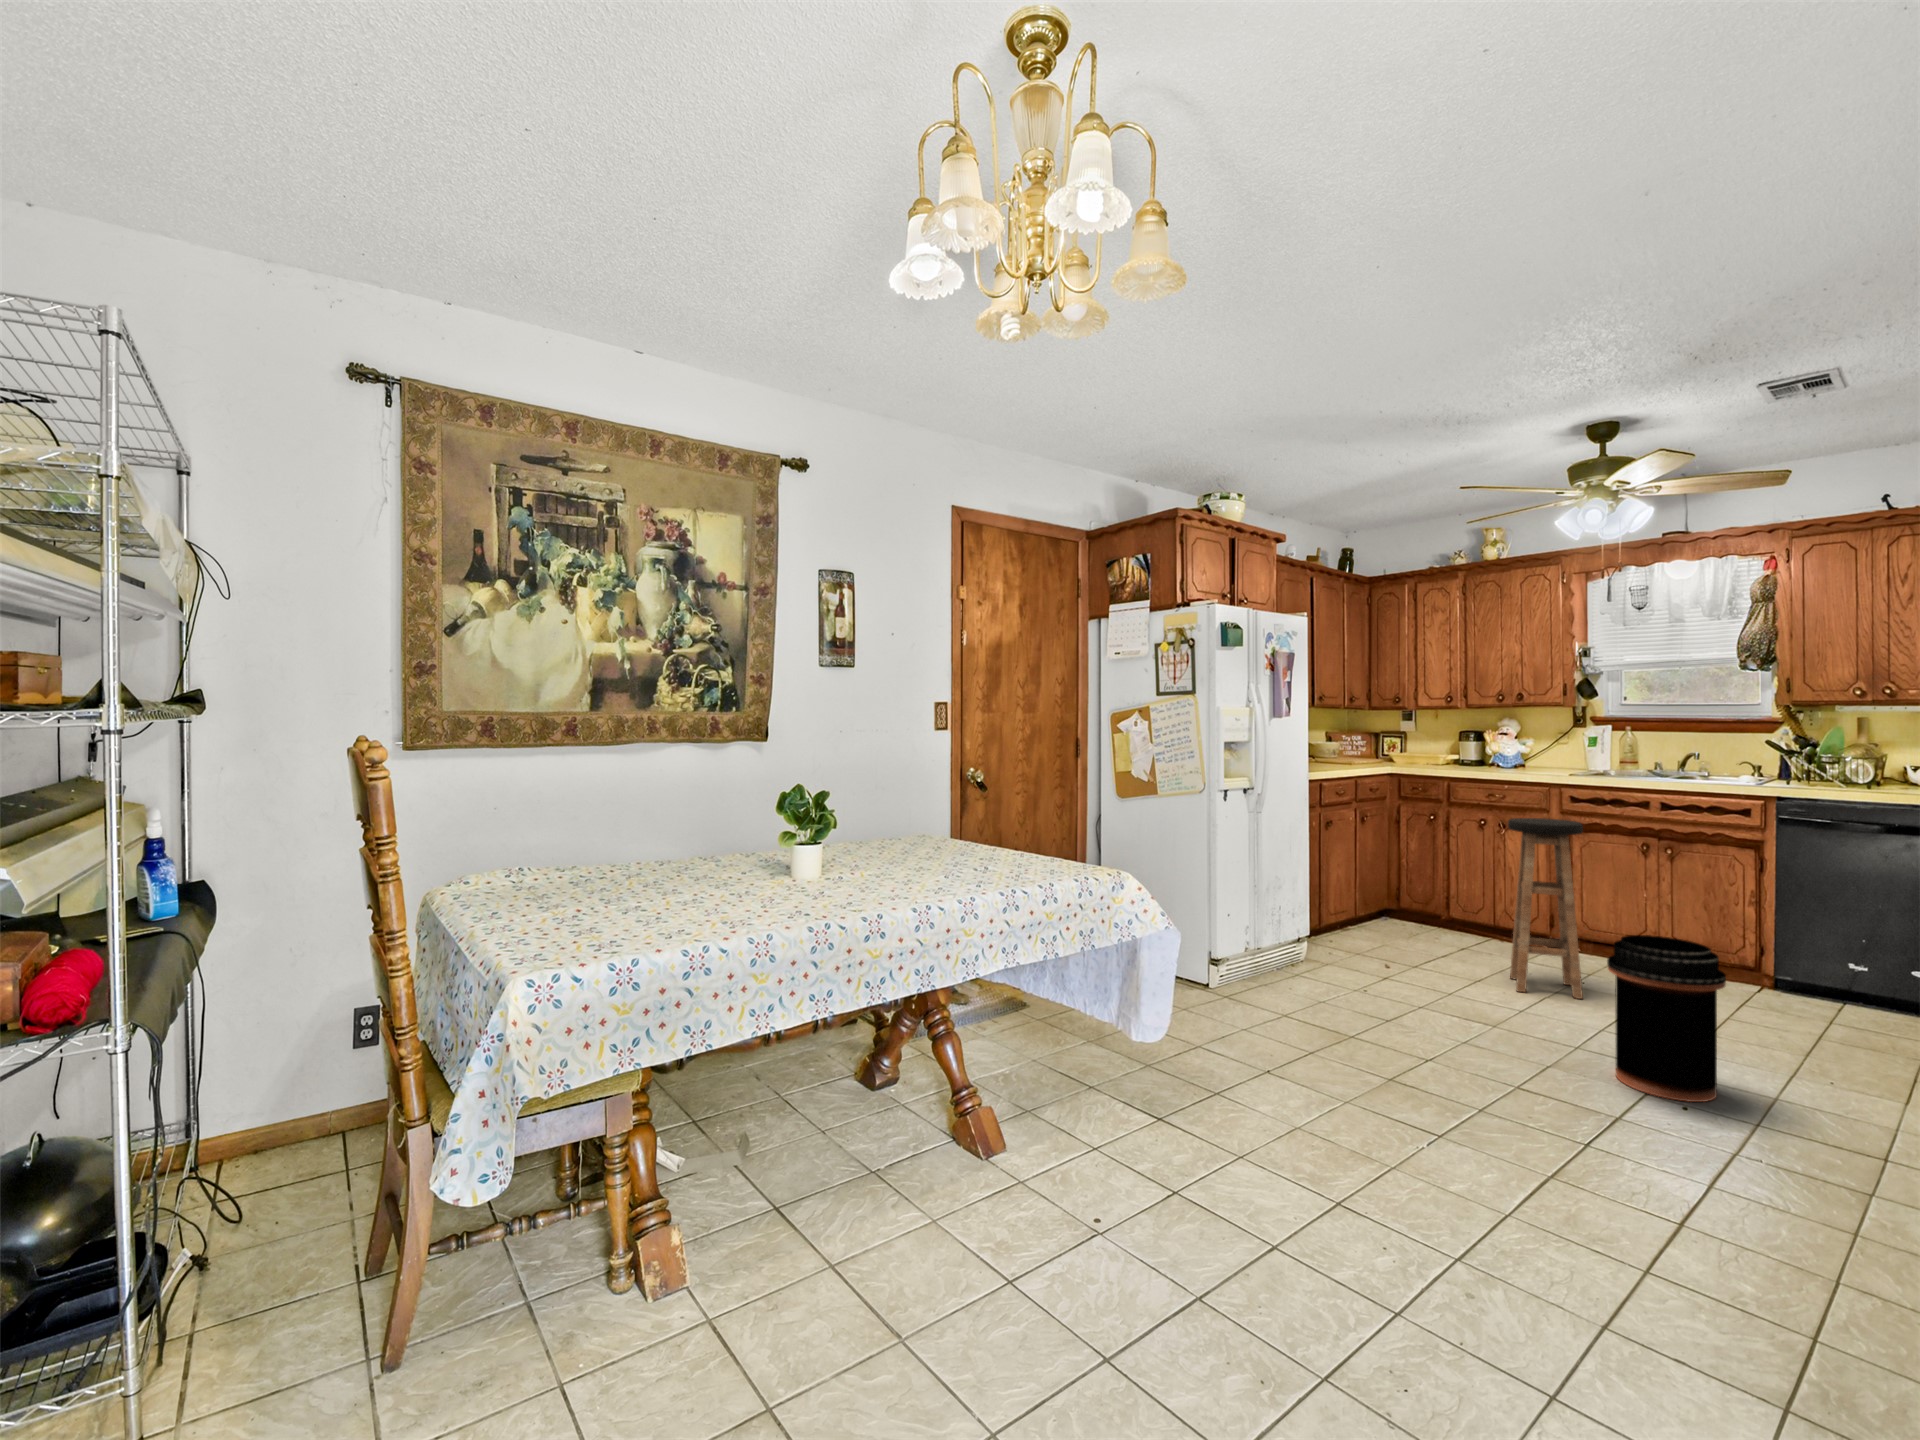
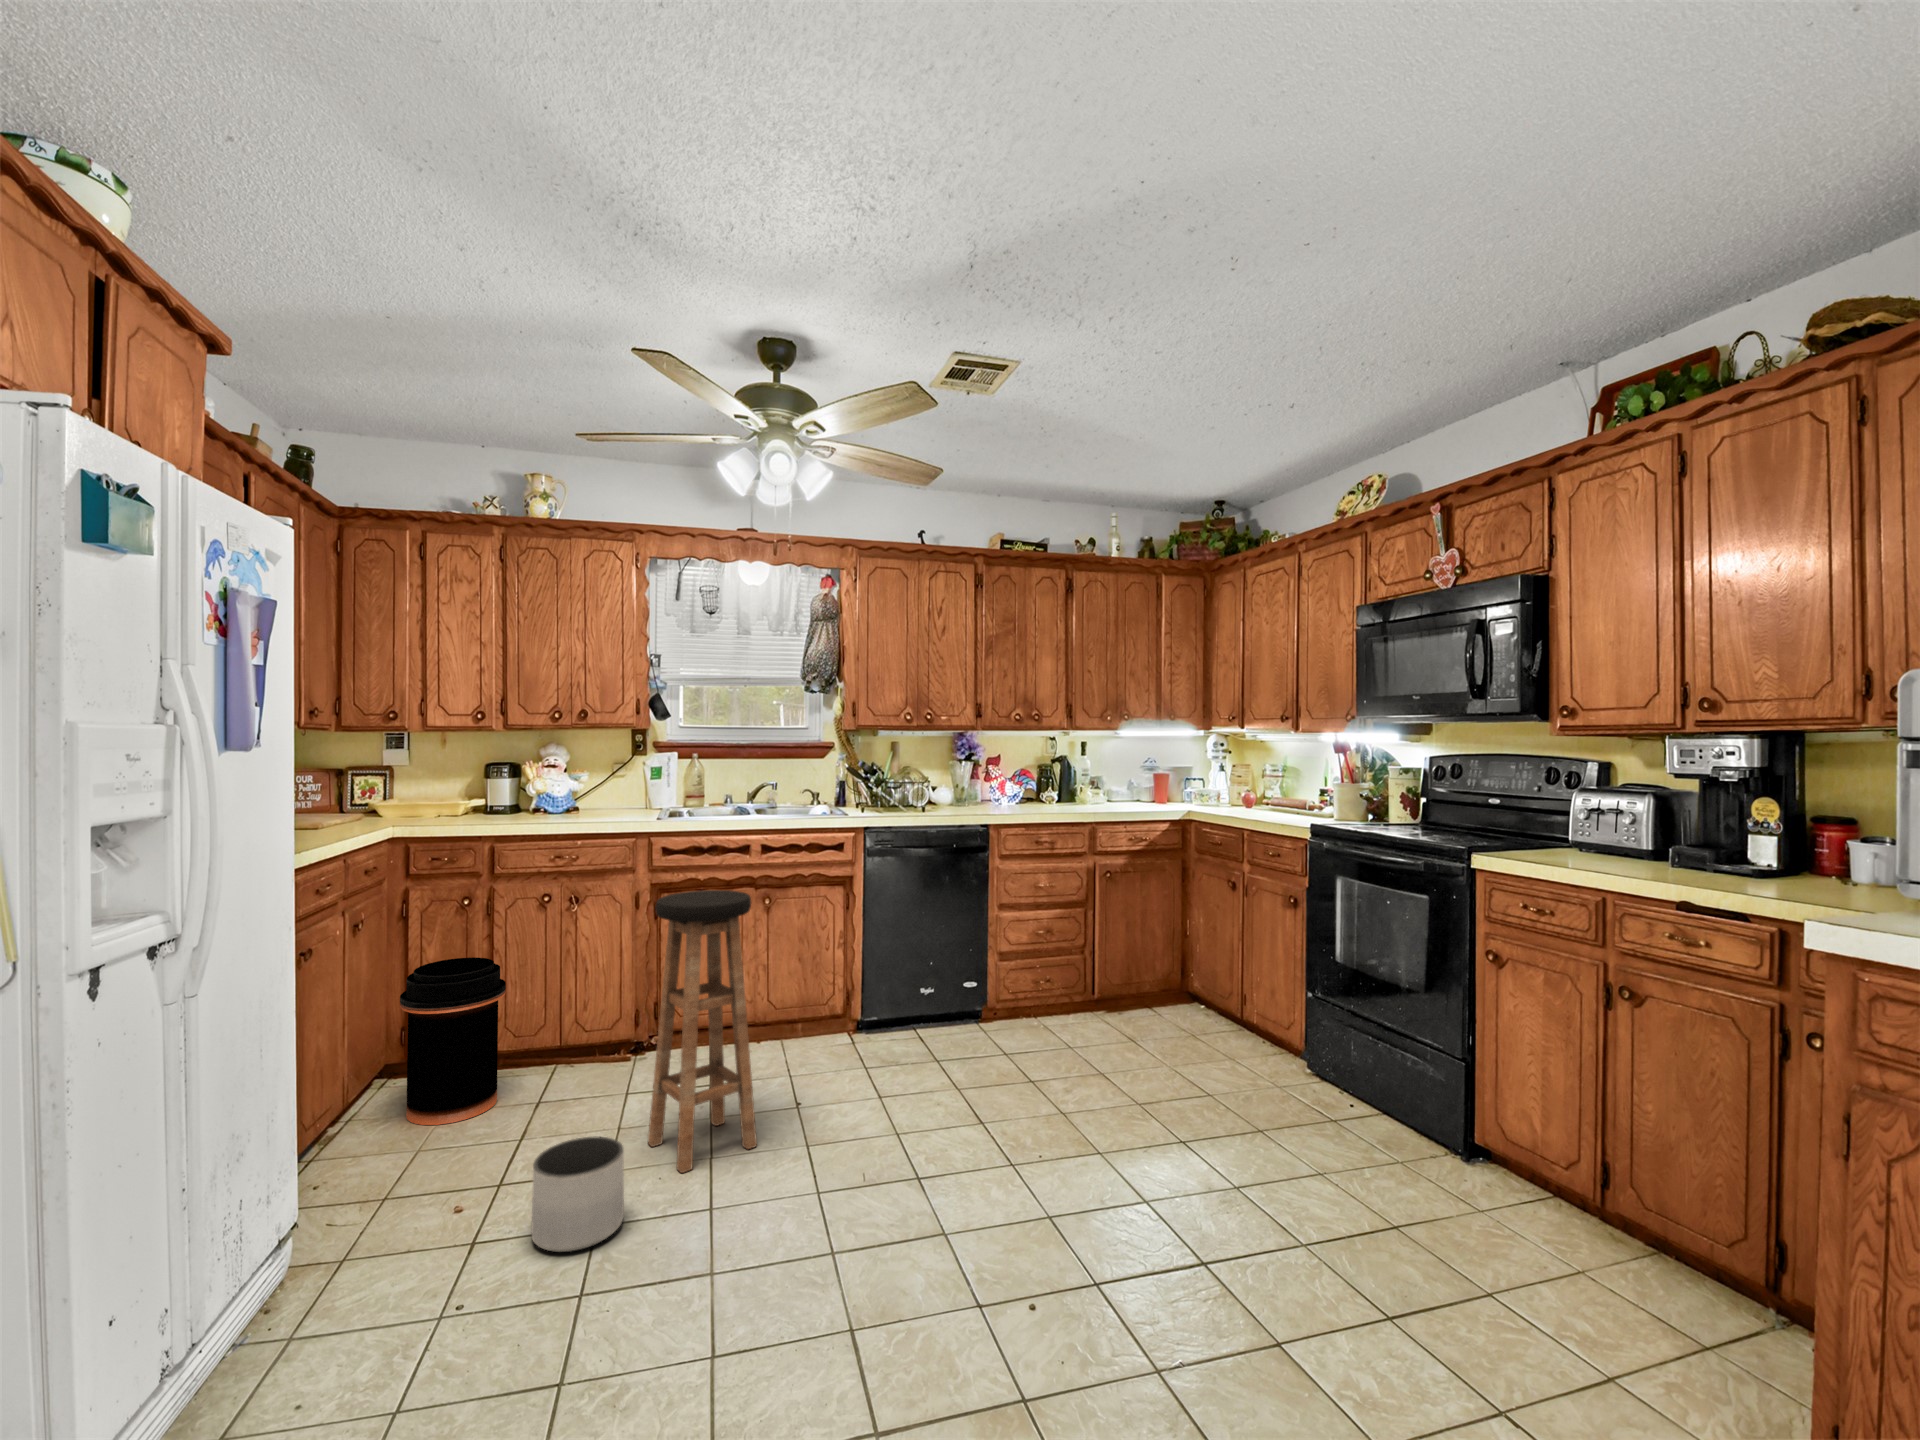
trash can: present [1607,935,1726,1102] -> present [400,957,506,1125]
planter: none [1412,941,1465,994] -> present [531,1136,624,1252]

